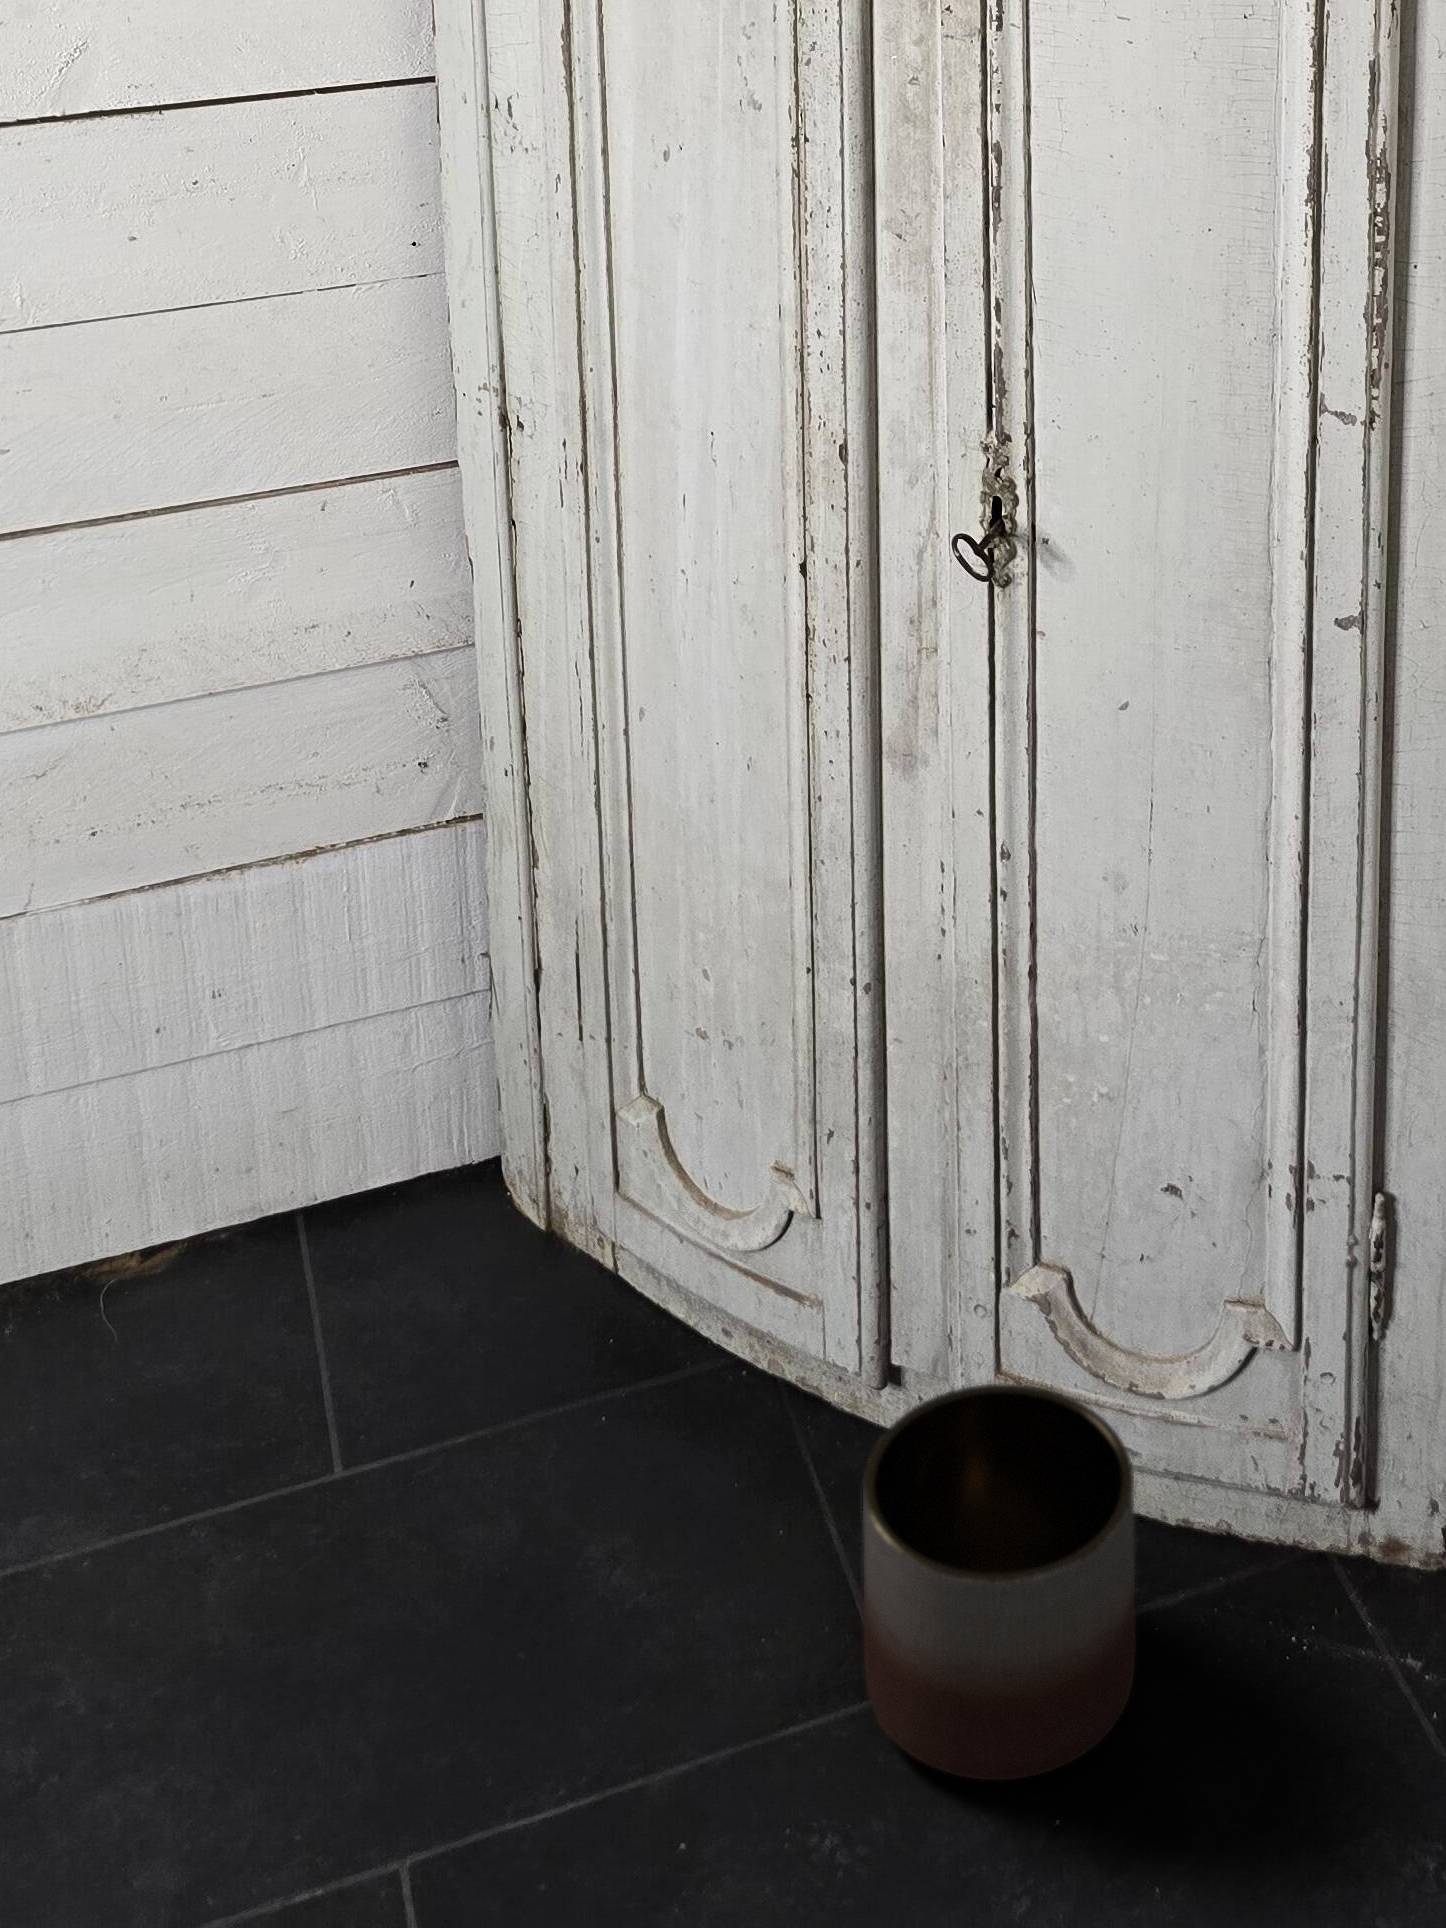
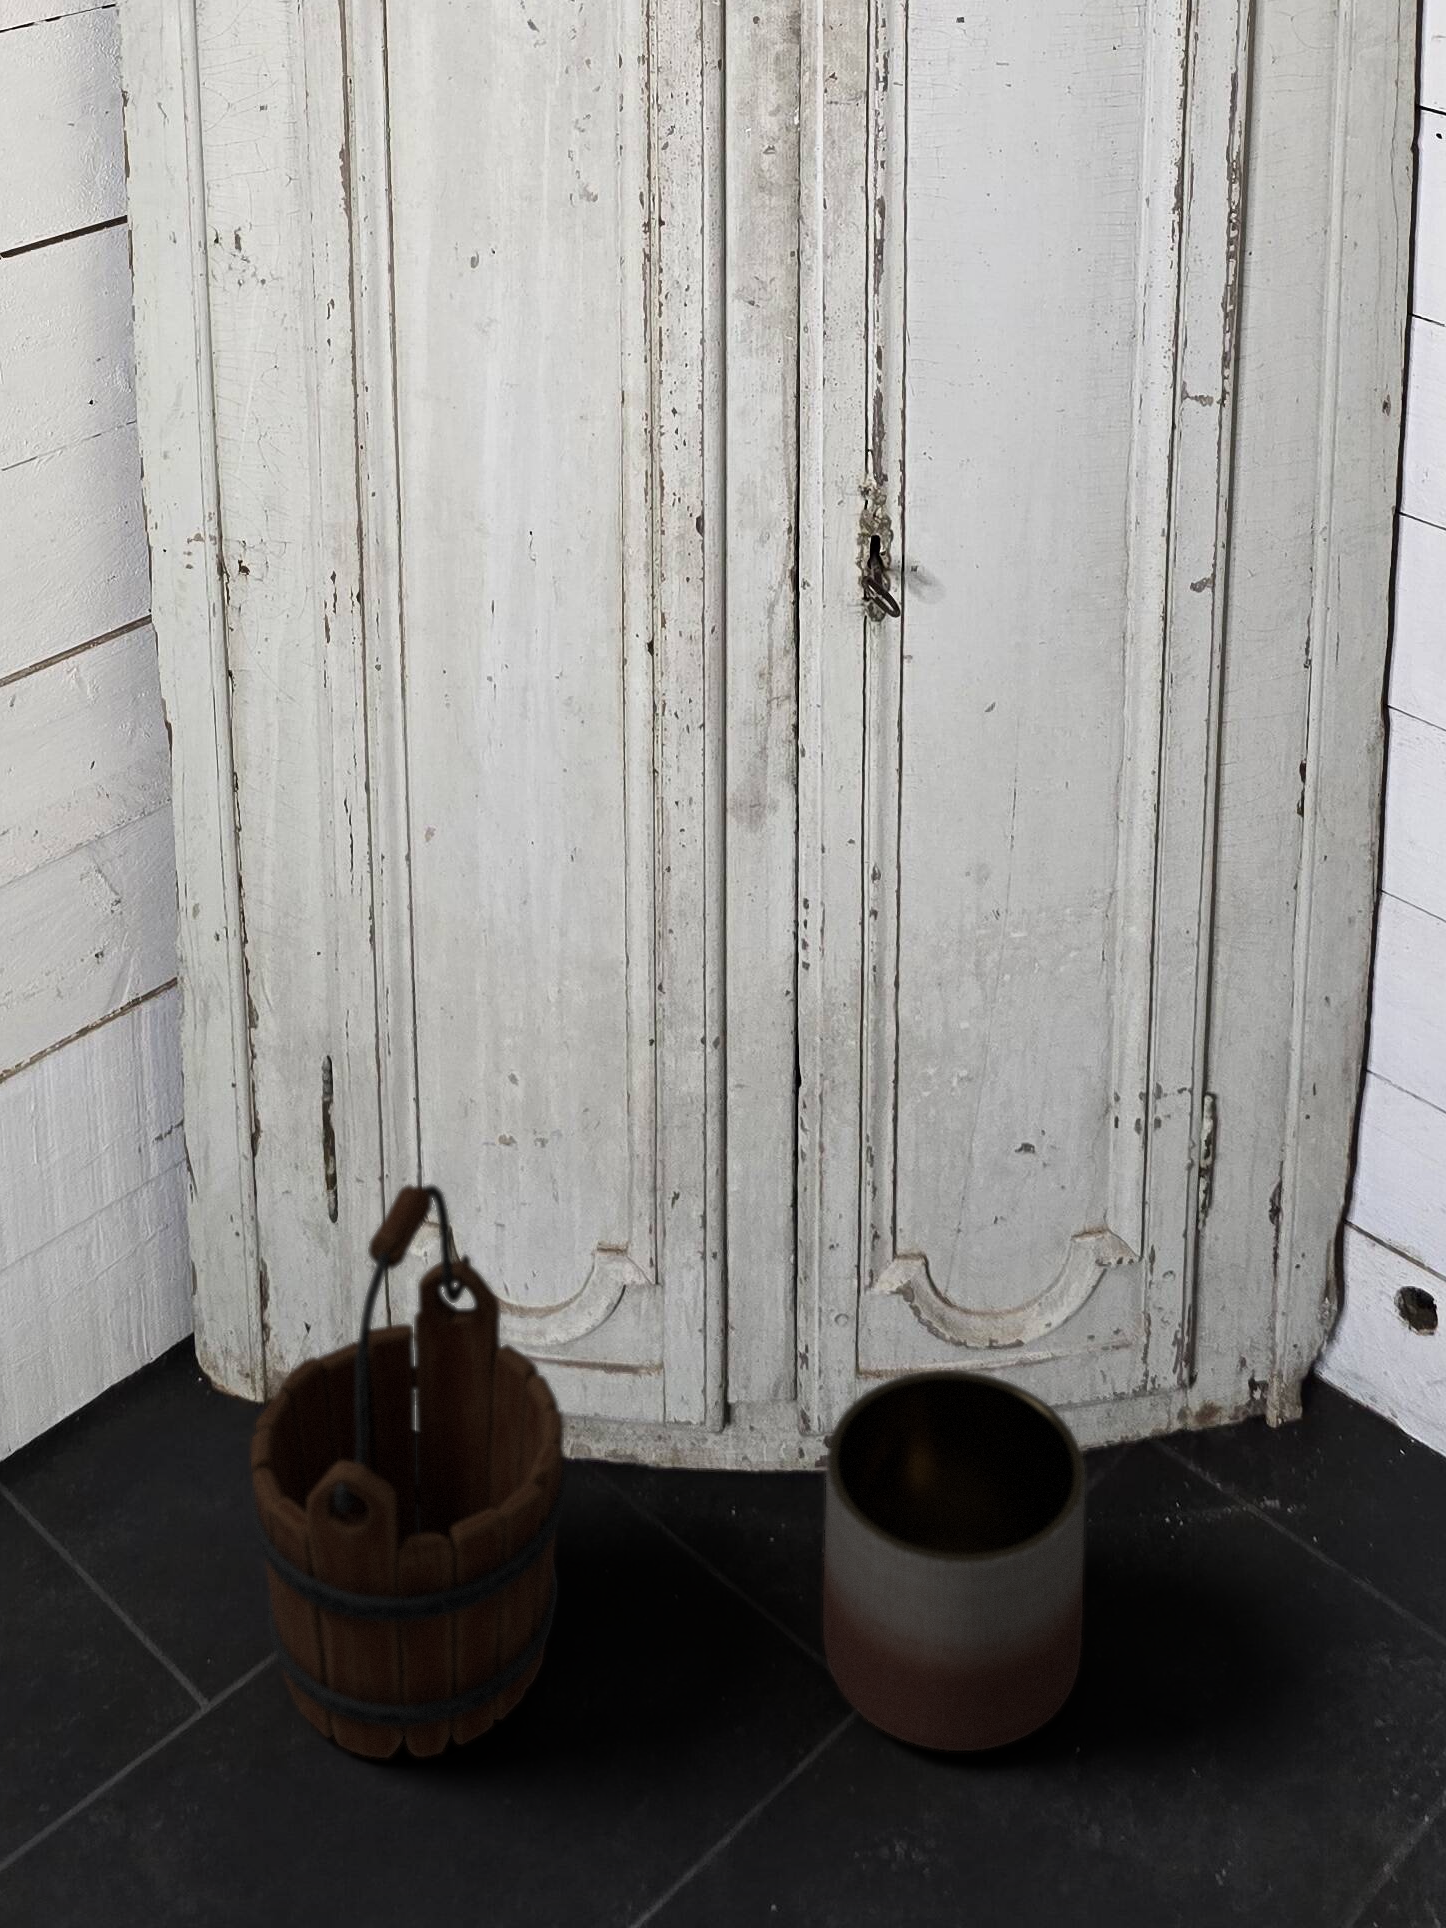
wooden bucket: none [372,1039,682,1588] -> present [251,1185,567,1758]

